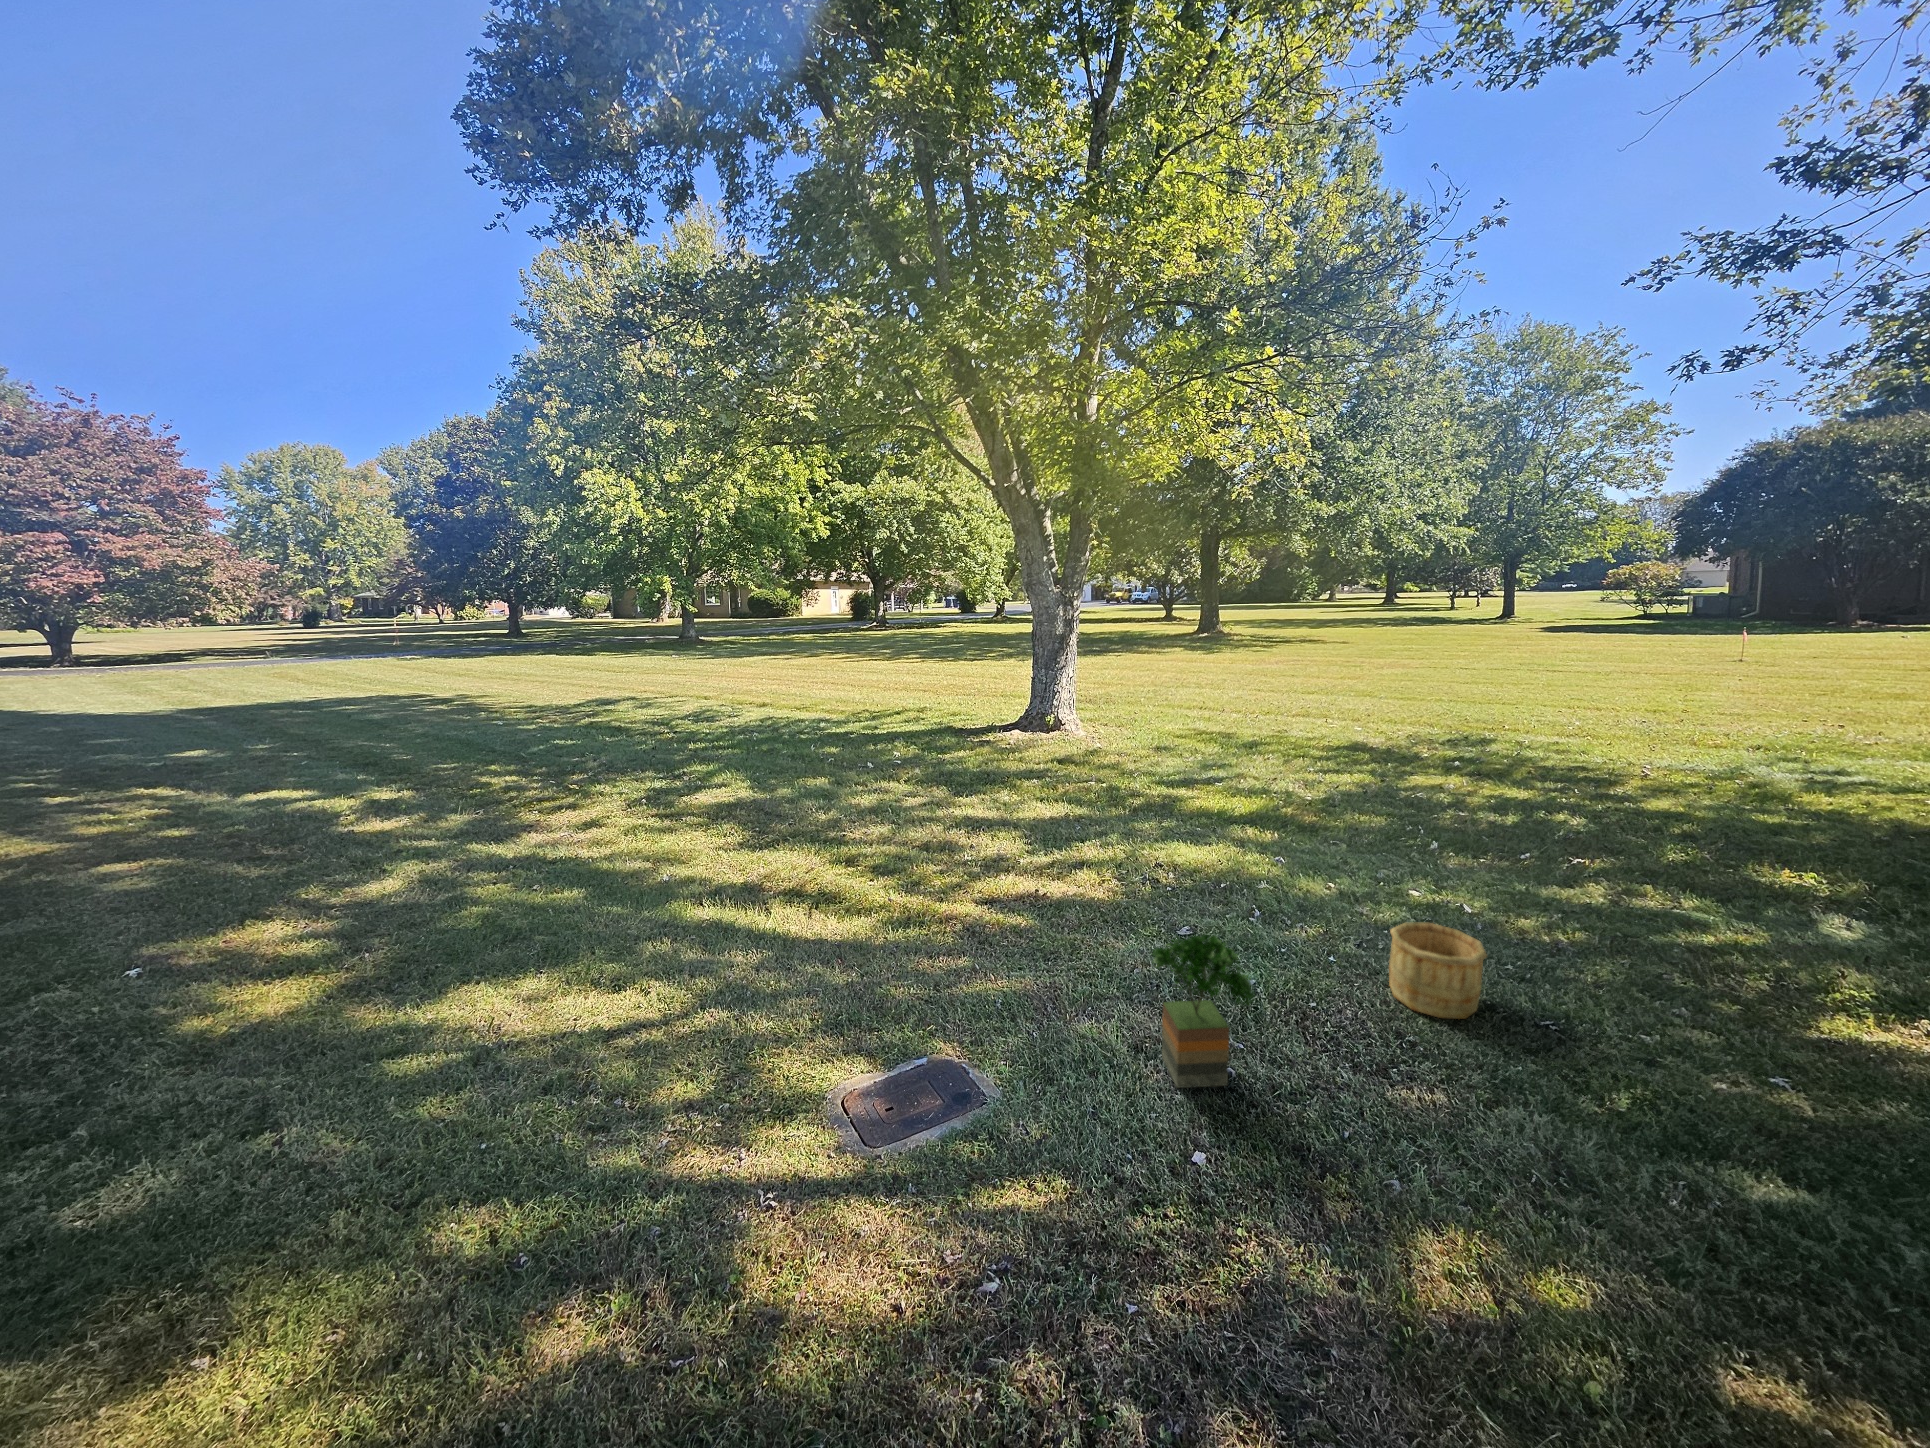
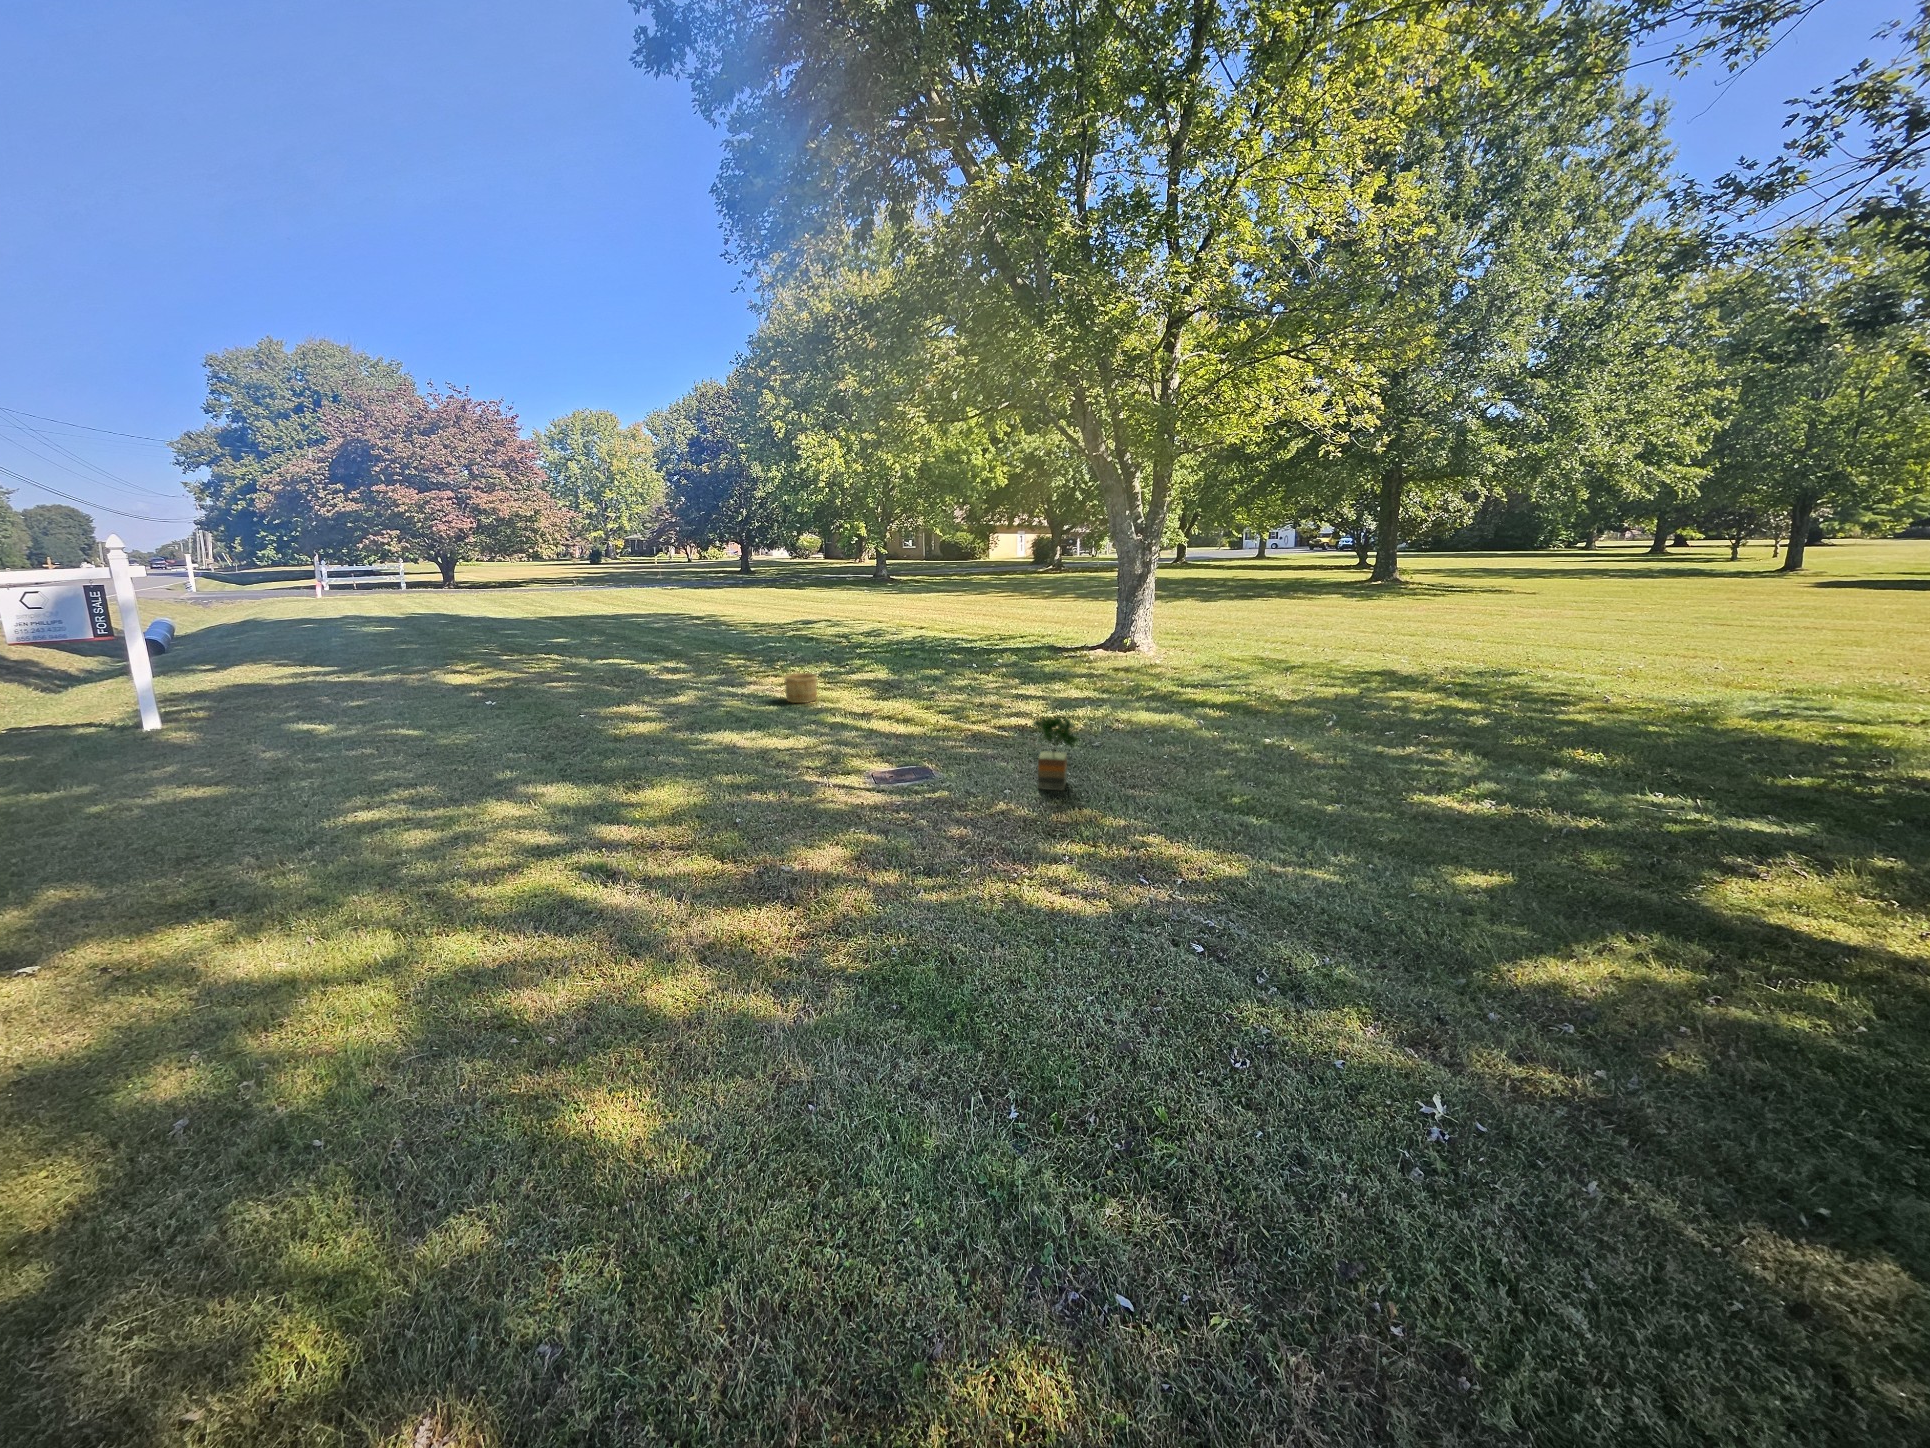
wooden bucket: present [1389,923,1487,1019] -> present [785,673,817,703]

